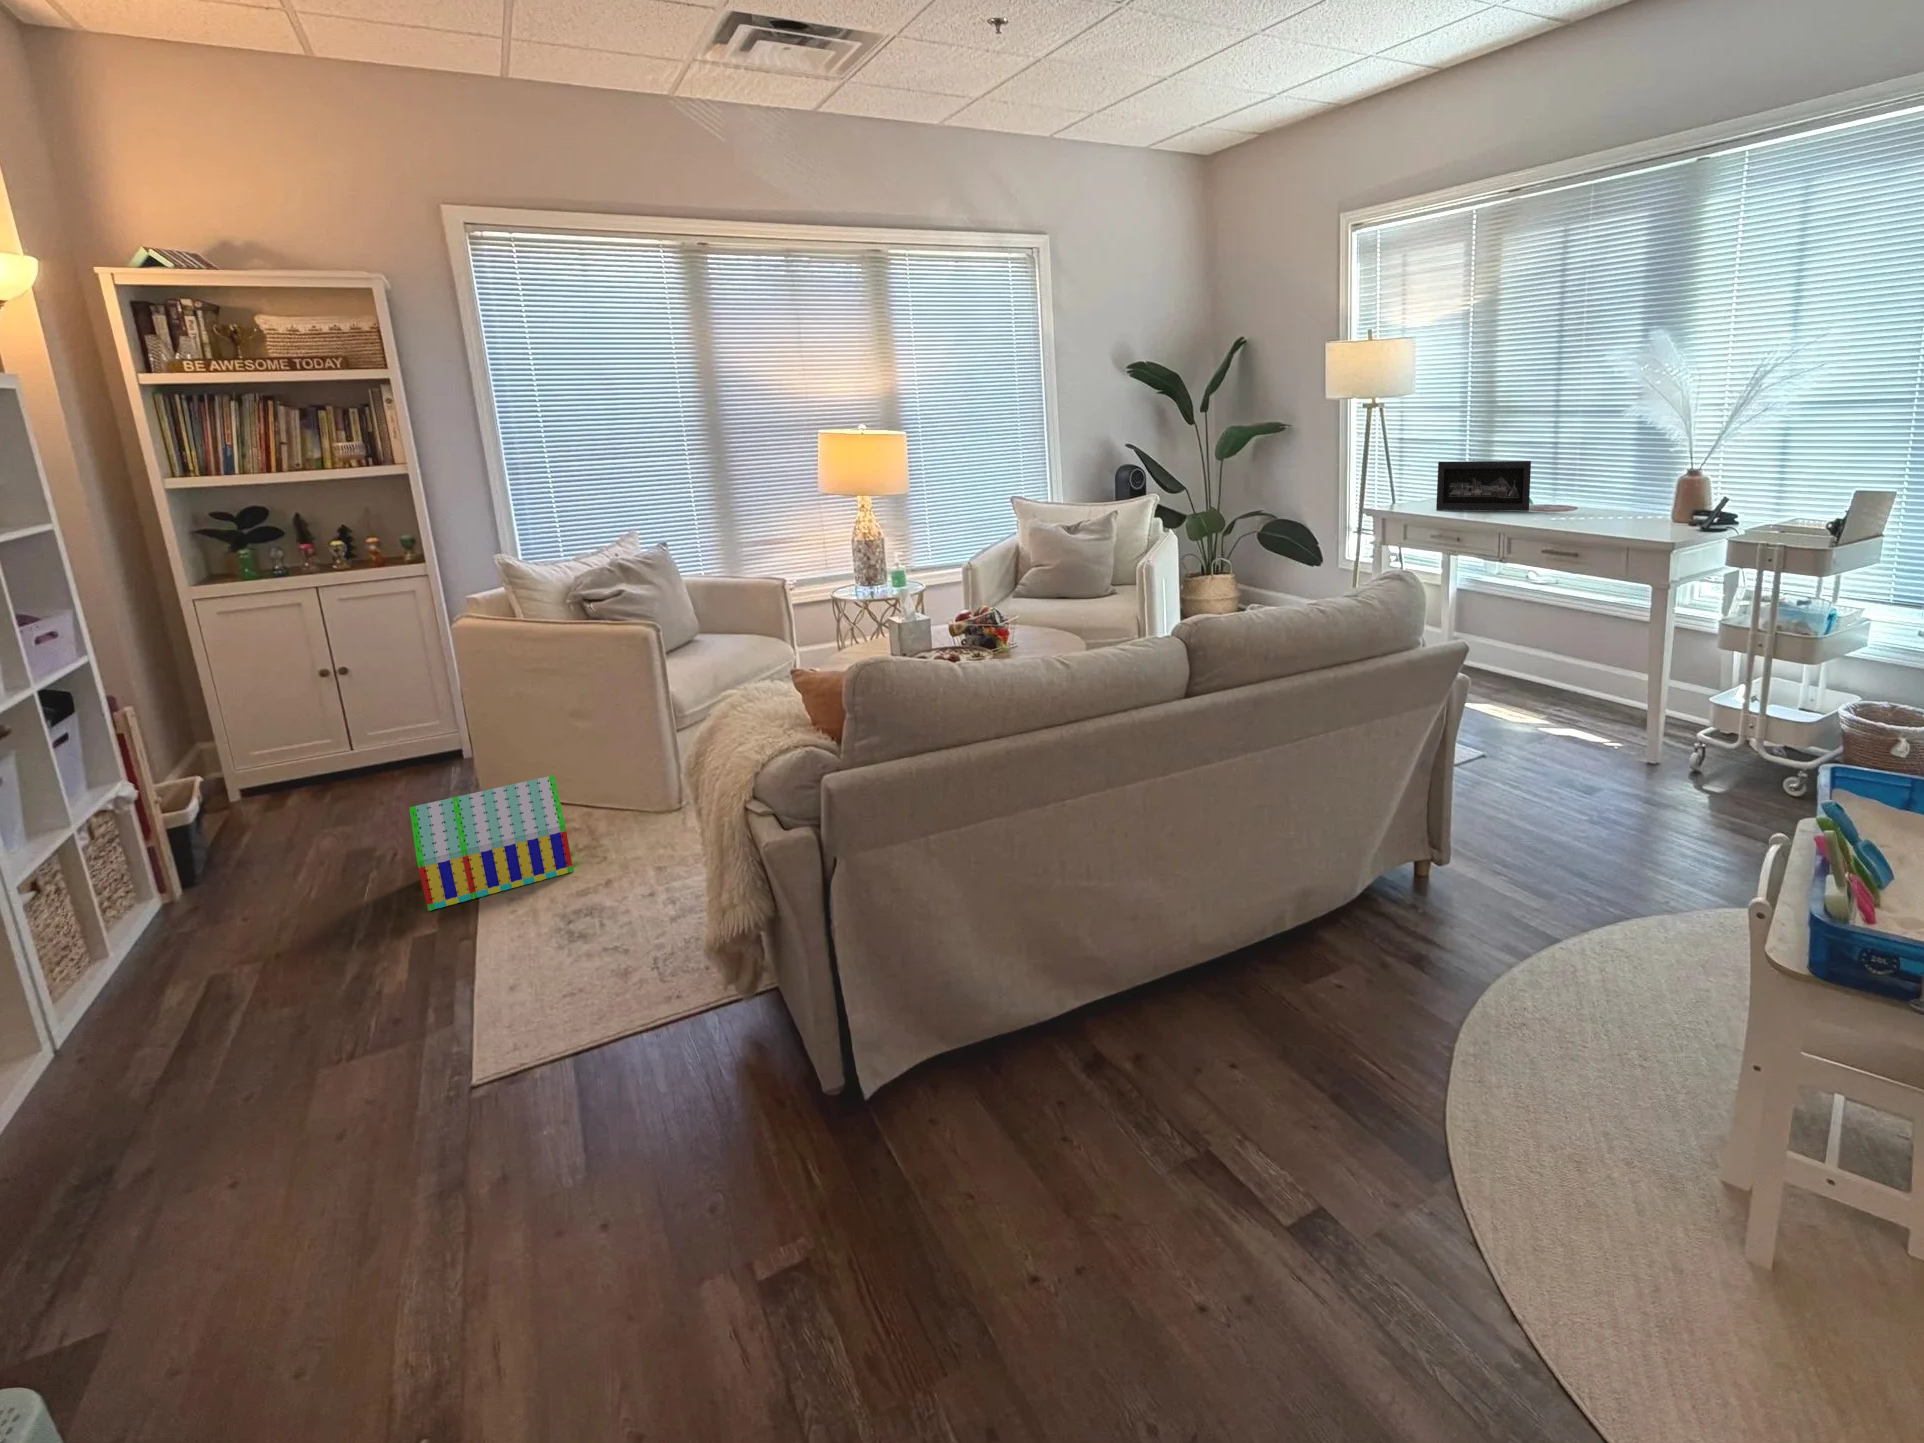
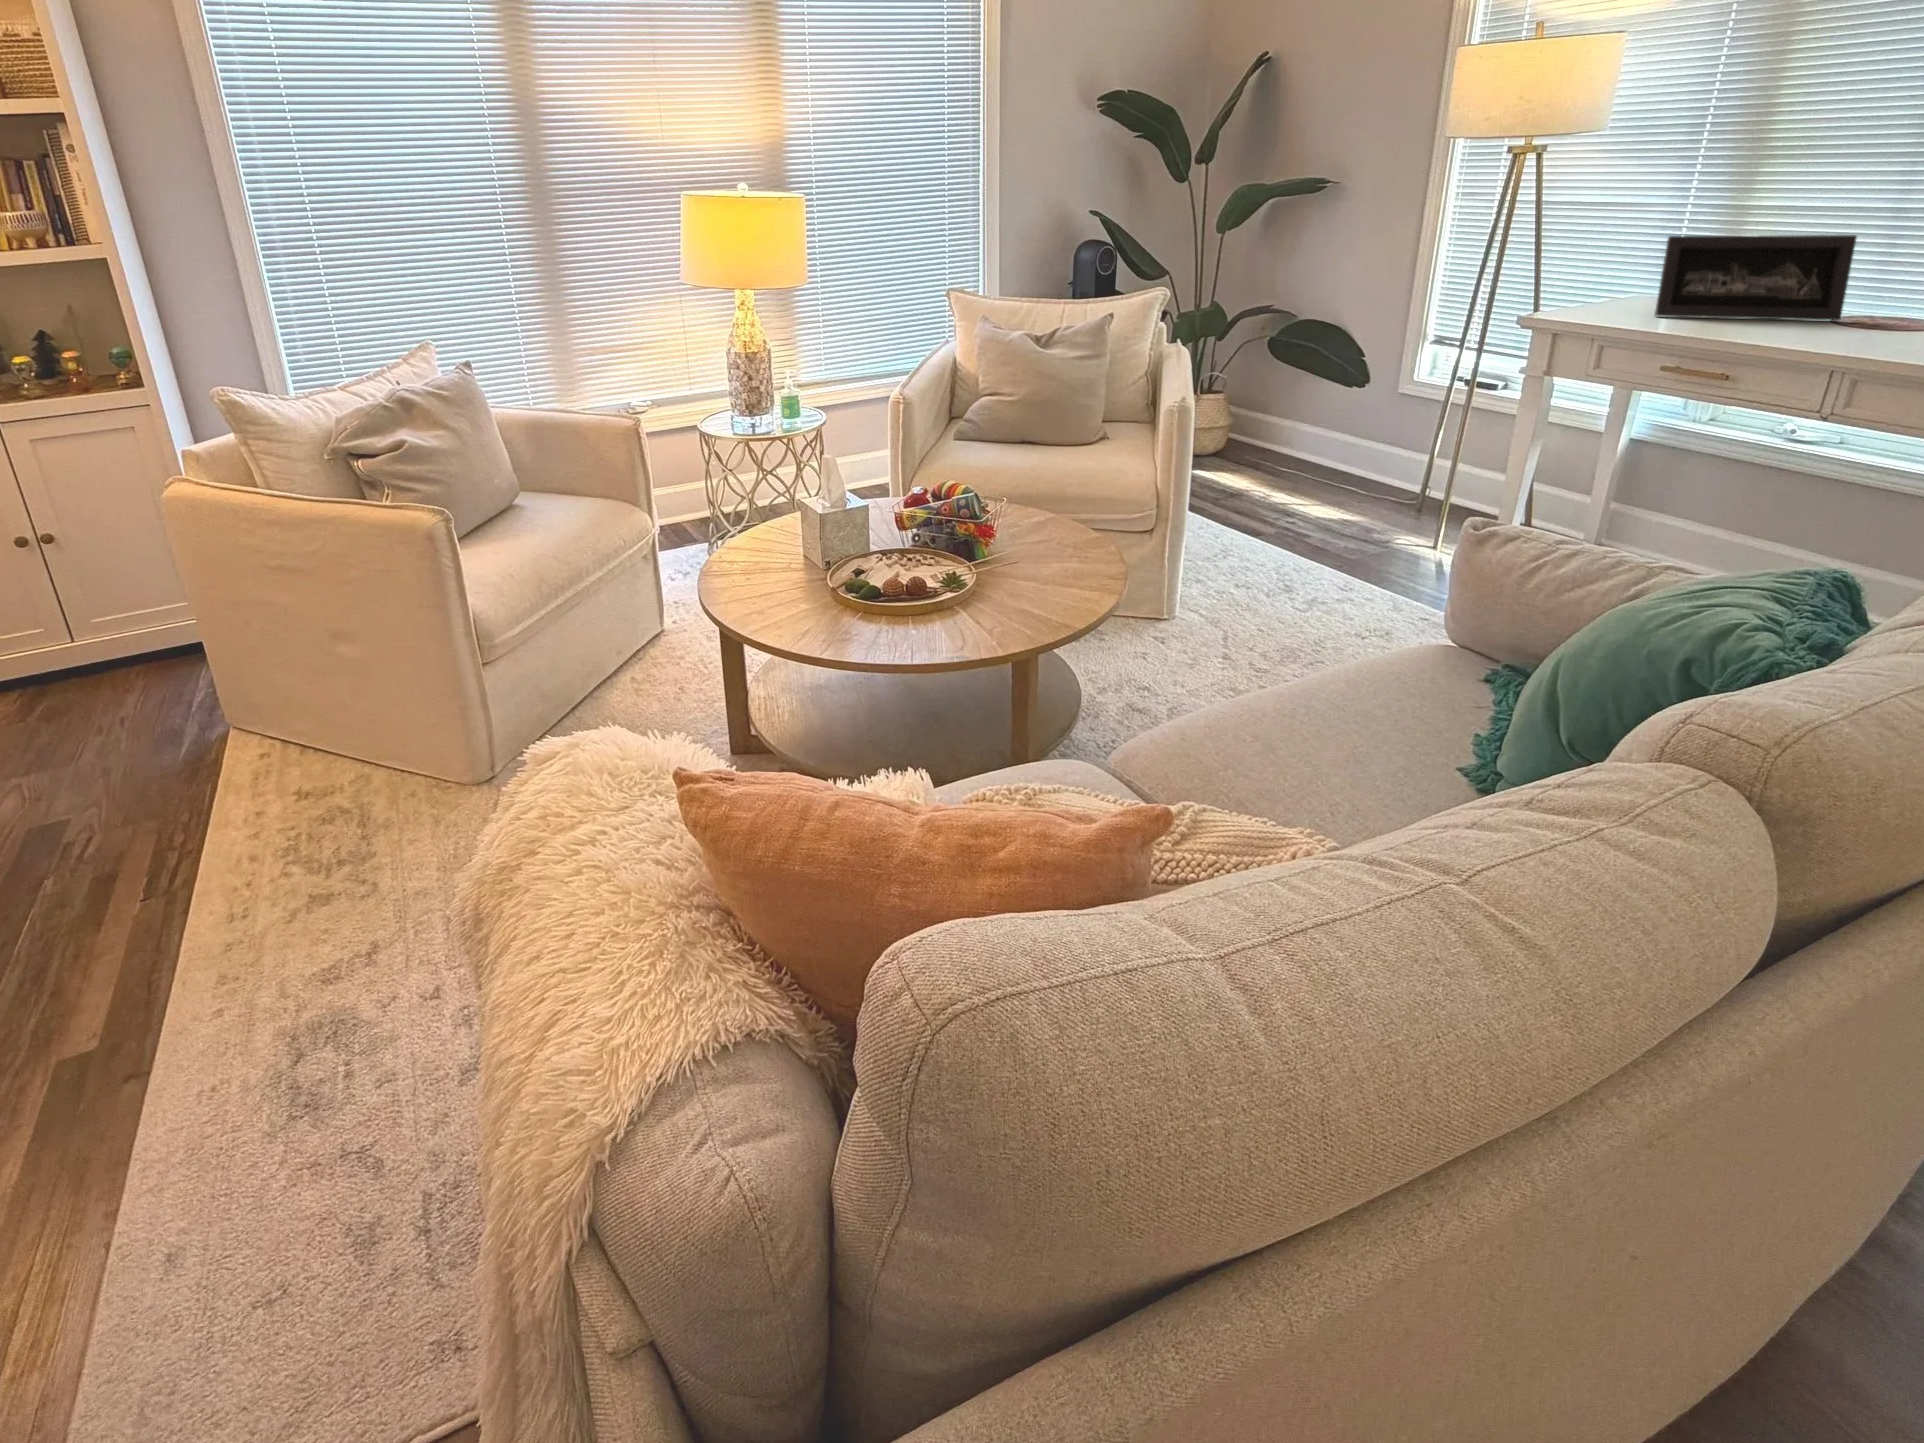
toy house: present [410,775,574,911] -> none [67,760,333,992]

